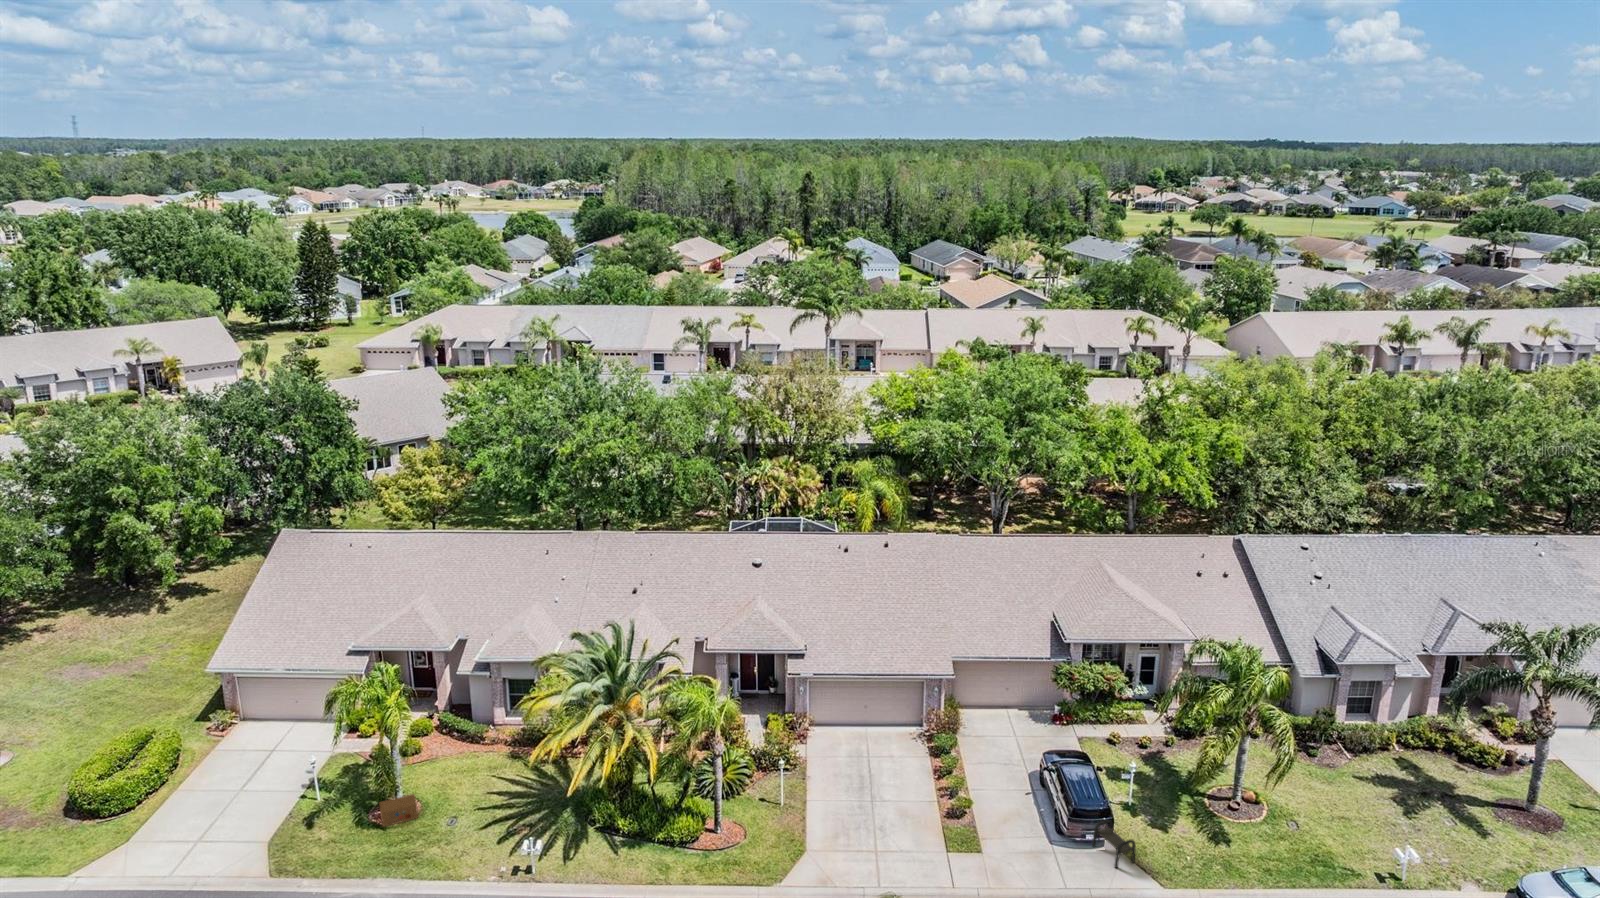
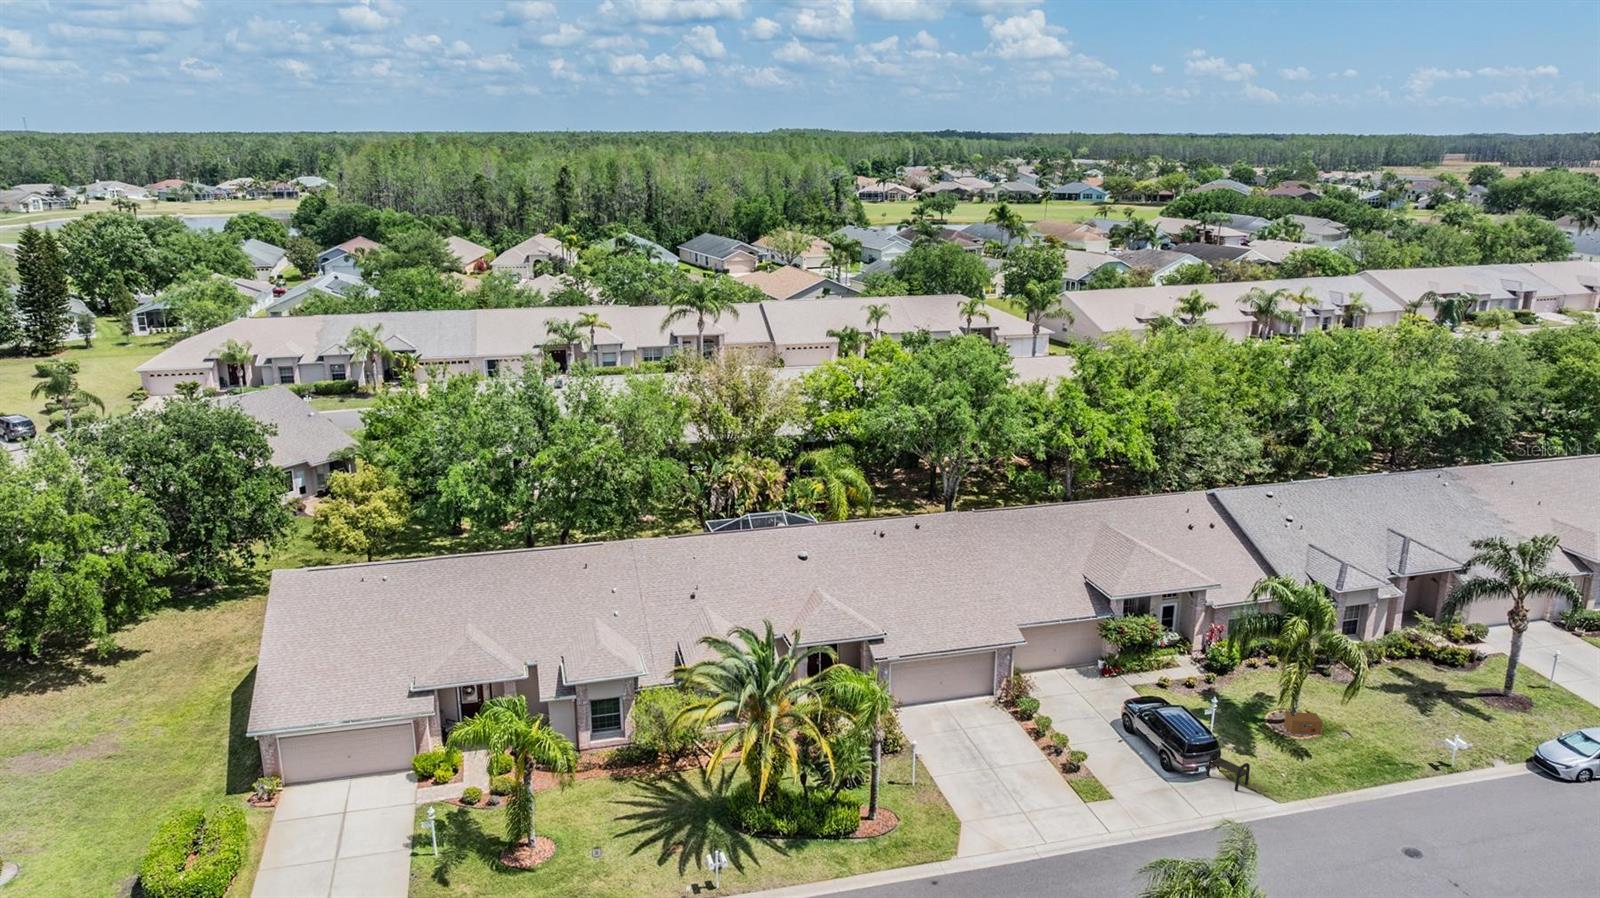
cardboard box: present [380,794,418,827] -> present [1284,712,1323,735]

